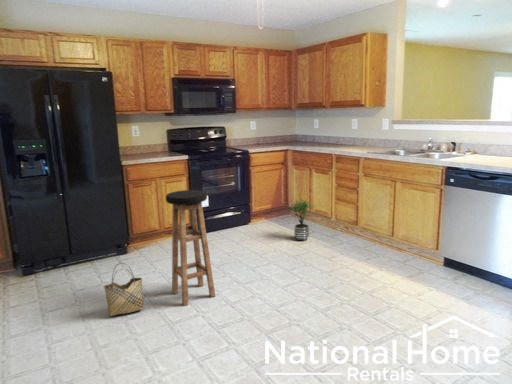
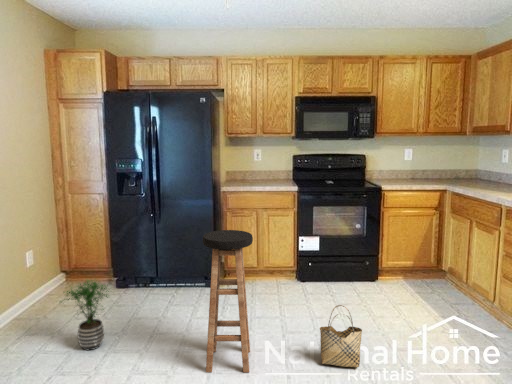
potted plant: present [288,200,311,241] -> present [64,280,109,350]
woven basket: present [104,263,143,316] -> present [320,305,362,367]

